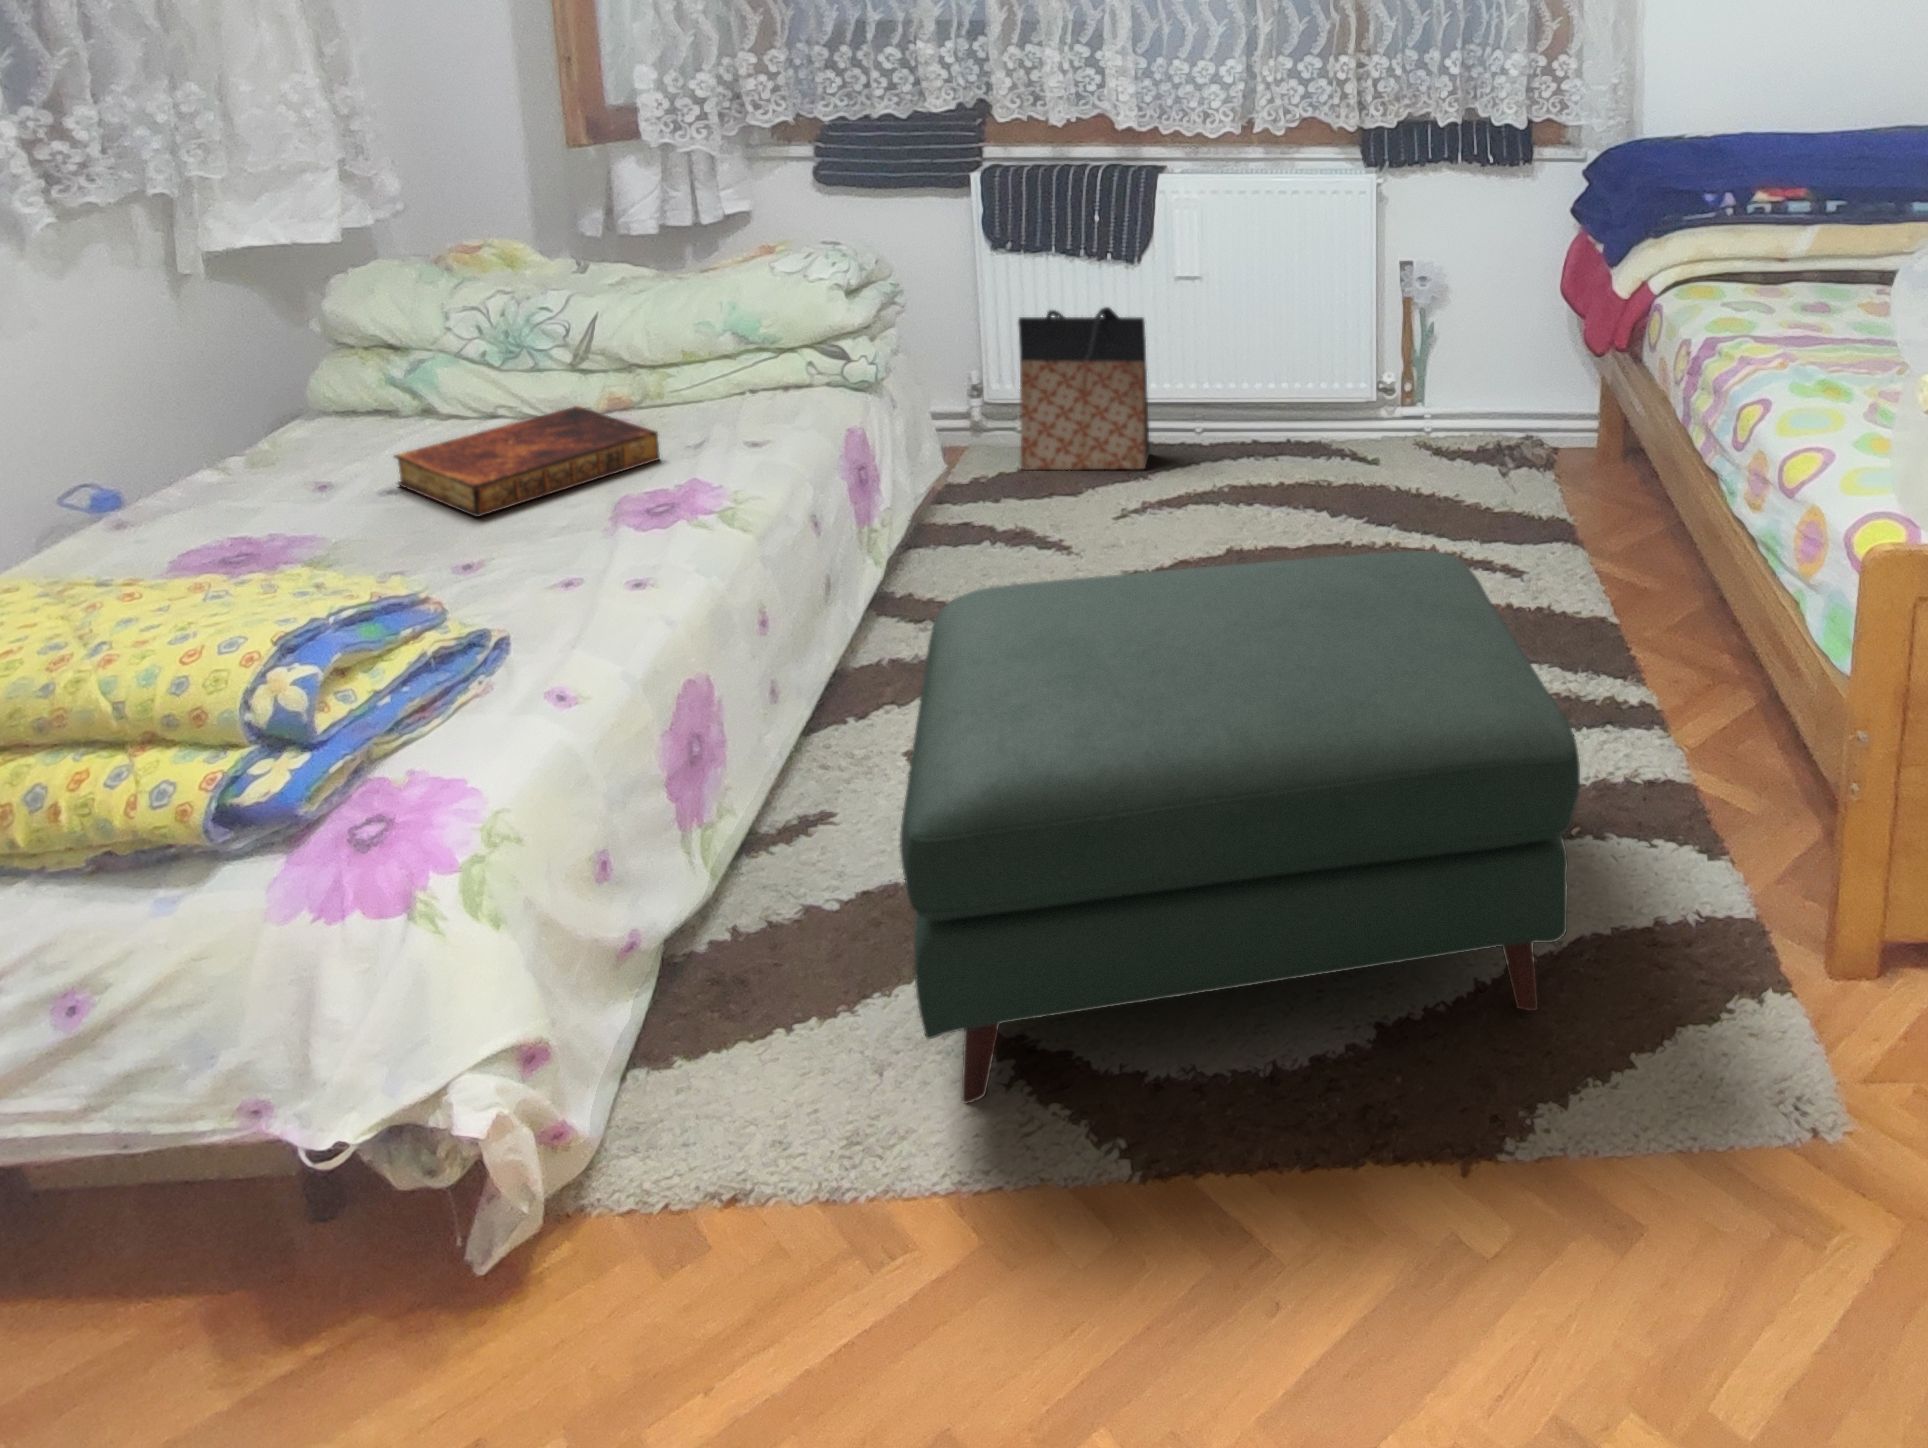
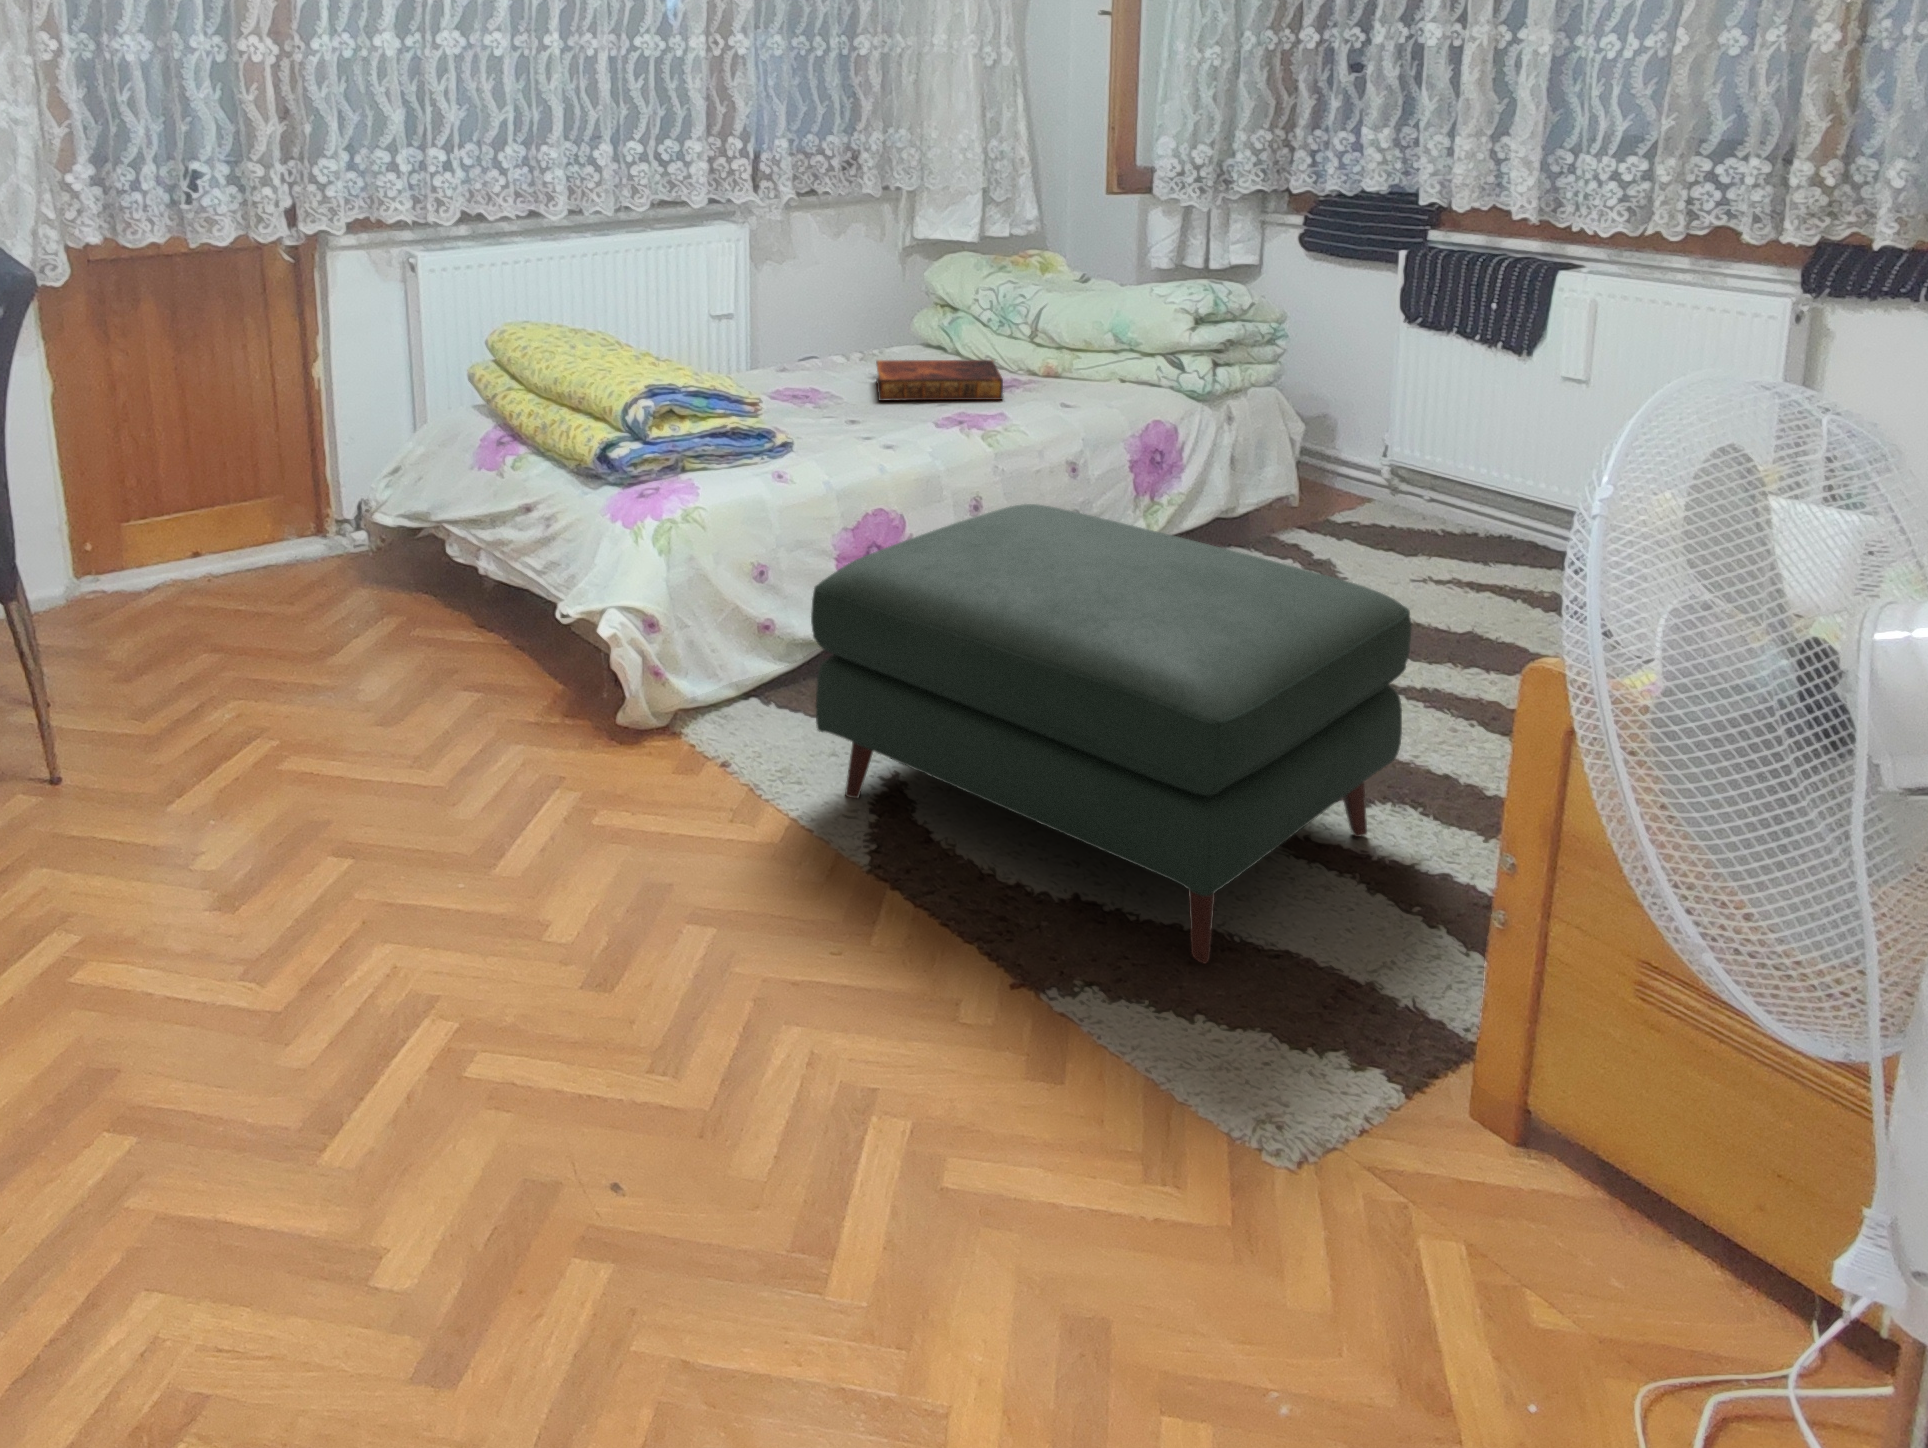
bag: present [1018,307,1150,470] -> none [1379,384,1509,555]

